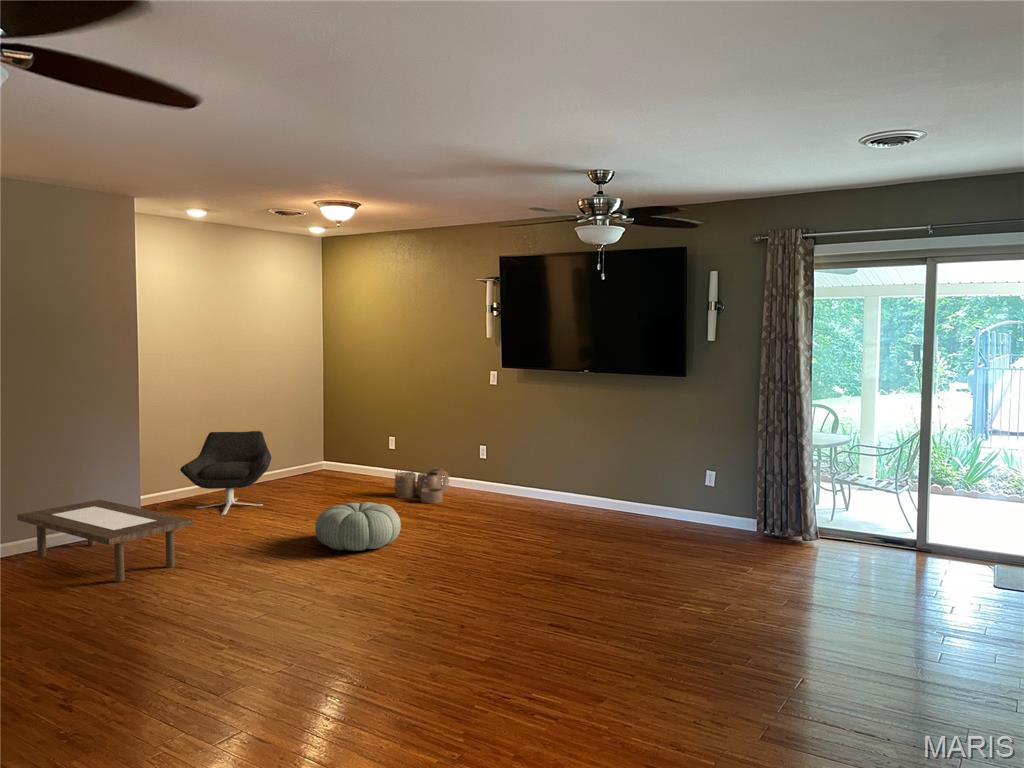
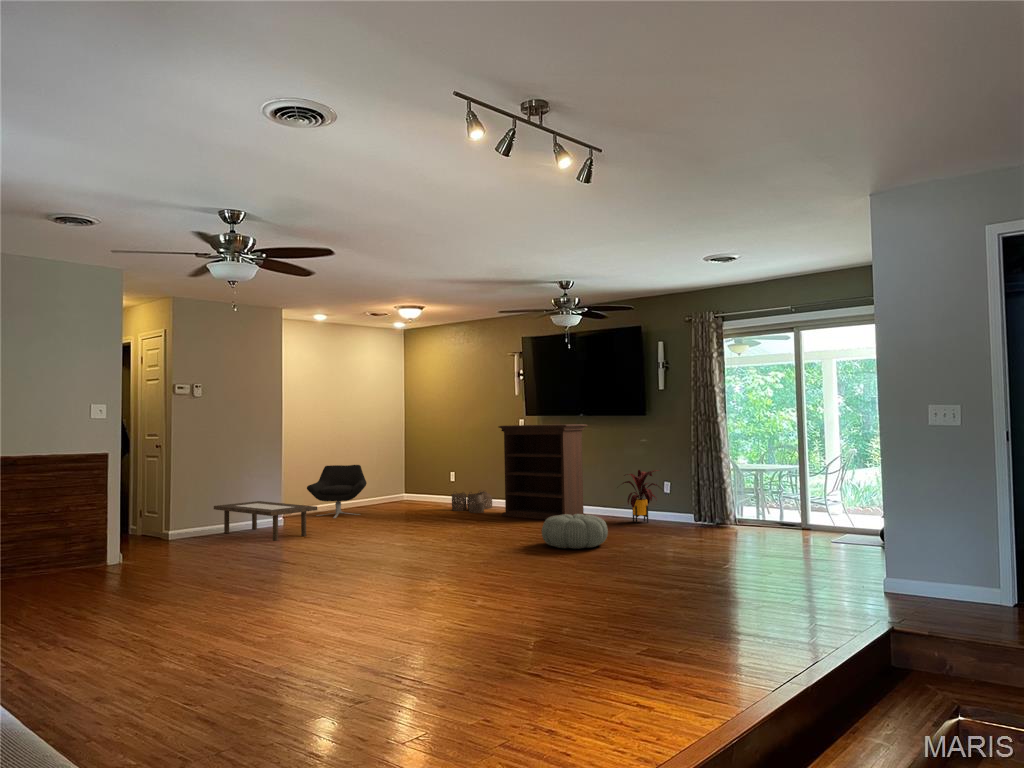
bookshelf: none [468,382,600,527] -> present [498,424,588,520]
house plant: none [647,457,715,533] -> present [622,470,659,523]
pouf: present [315,502,401,551] -> present [542,514,608,549]

